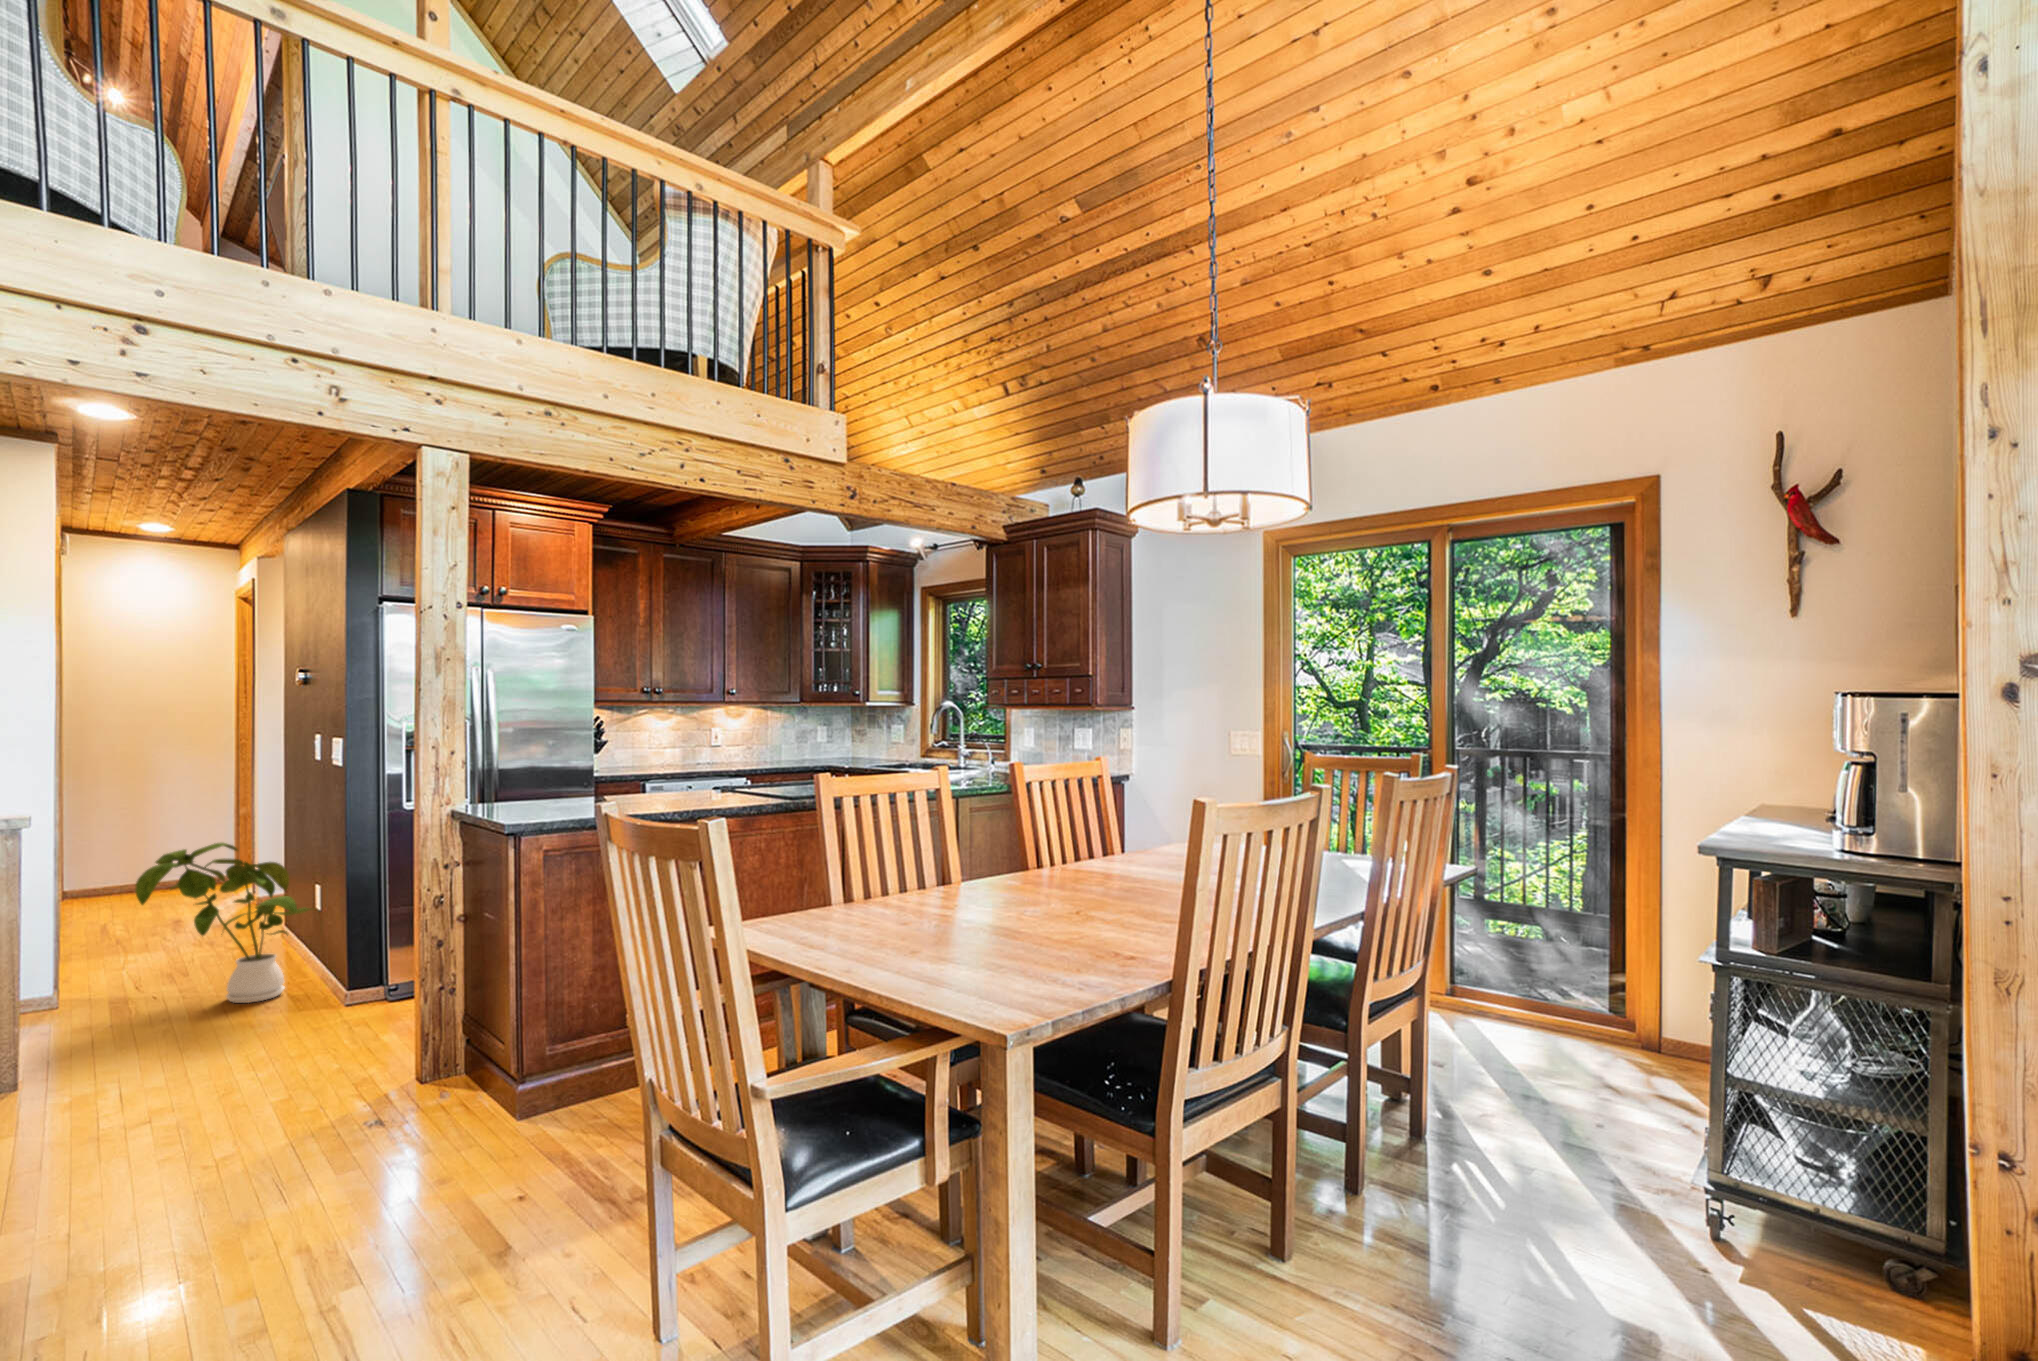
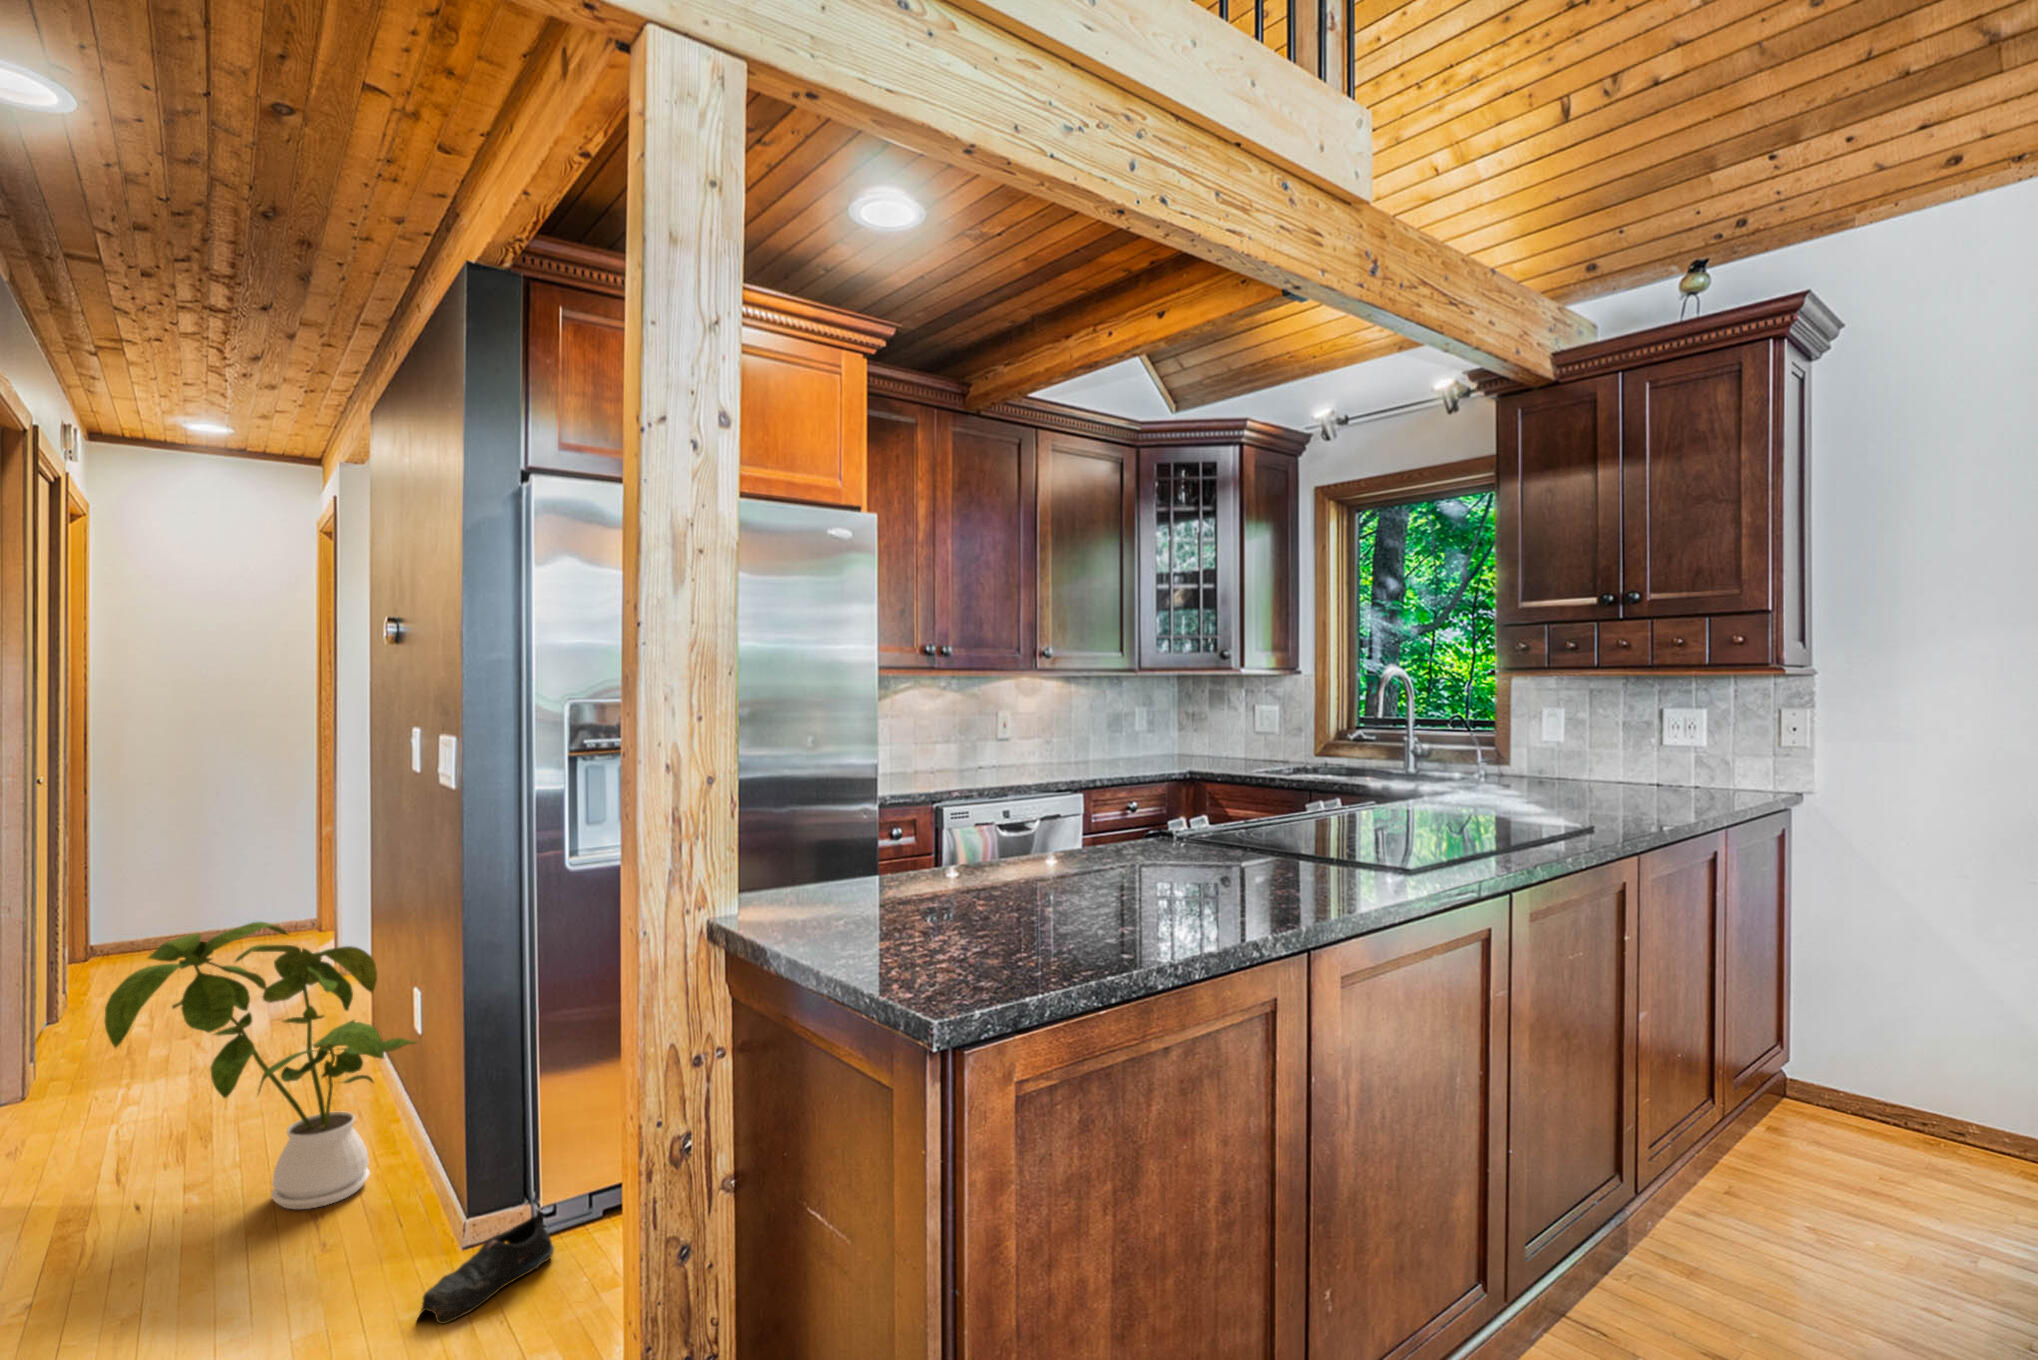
shoe: none [316,989,394,1034] -> present [417,1211,554,1324]

